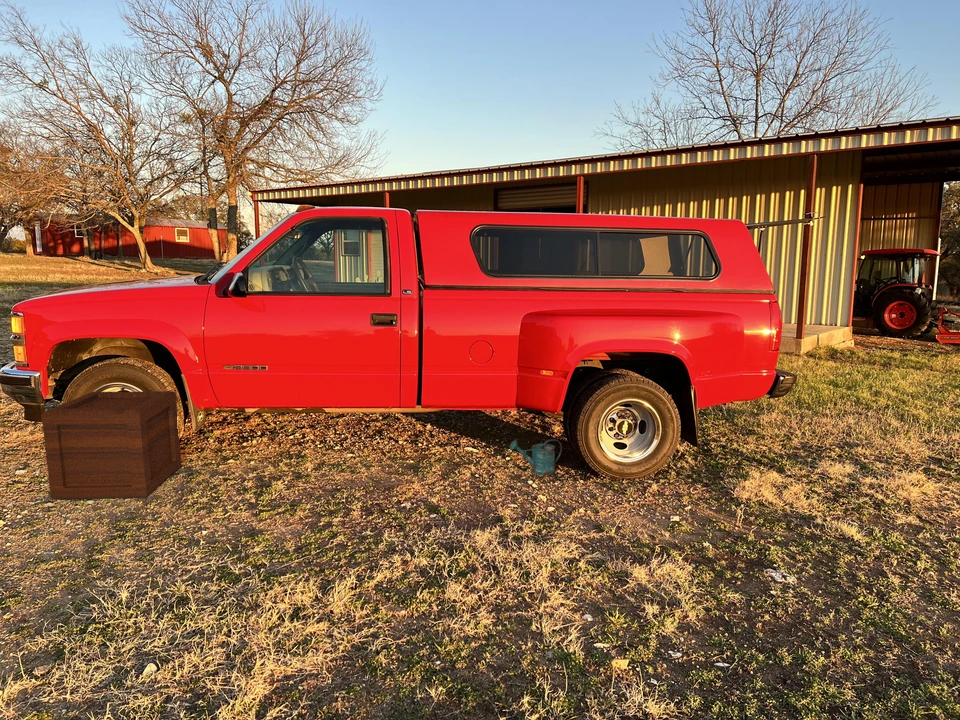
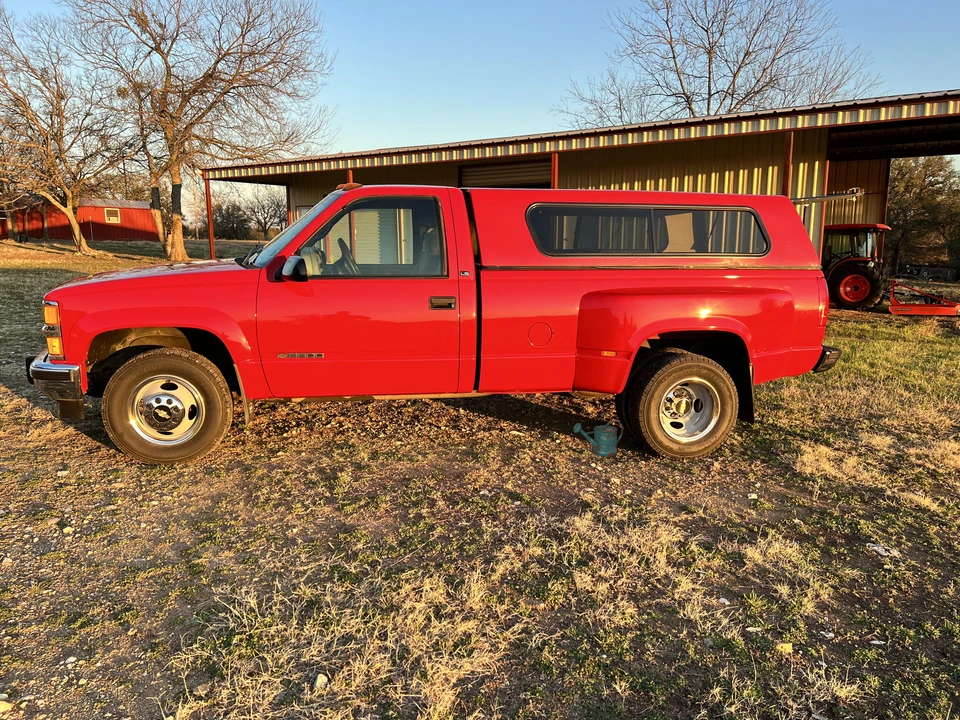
wooden crate: present [42,391,181,500] -> none [98,383,234,503]

